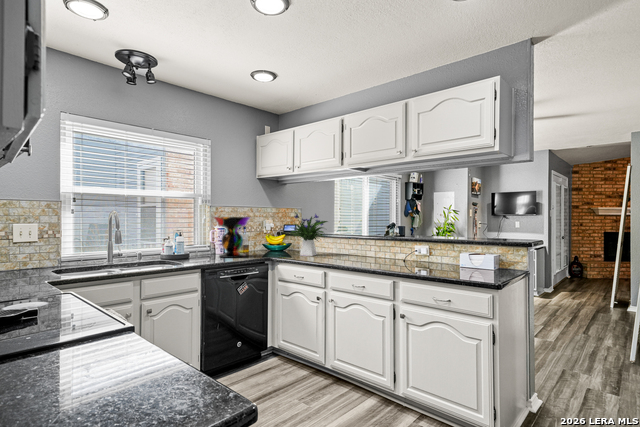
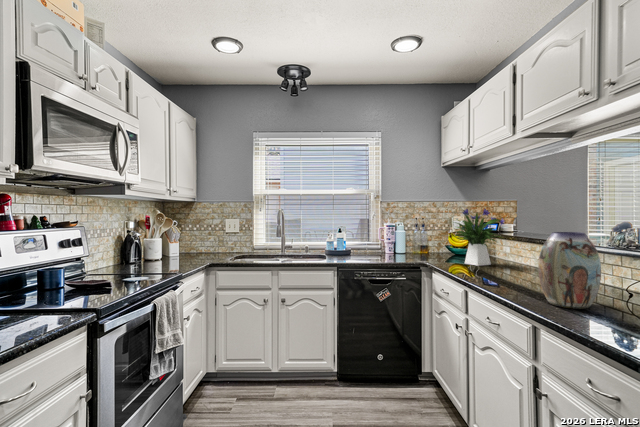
decorative bowl: present [214,217,251,258] -> none [371,213,412,259]
vase: none [395,226,424,268] -> present [538,232,601,309]

